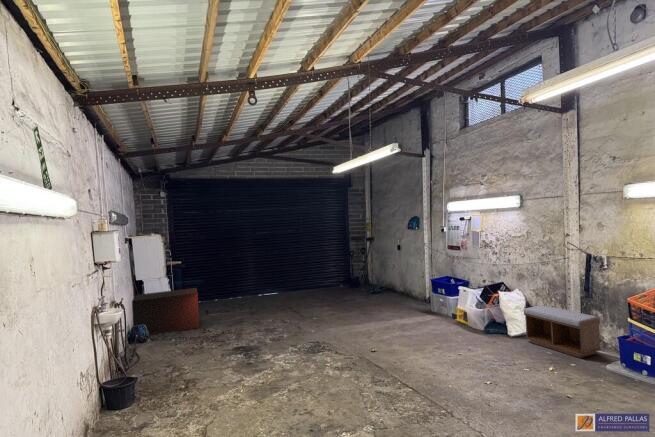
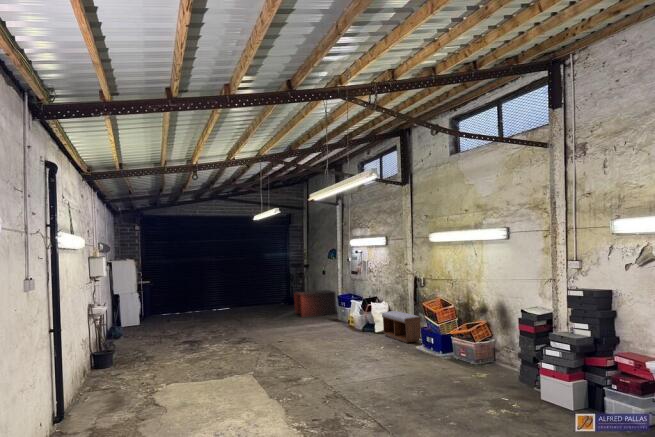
storage cabinet: present [132,288,199,335] -> present [294,290,336,318]

